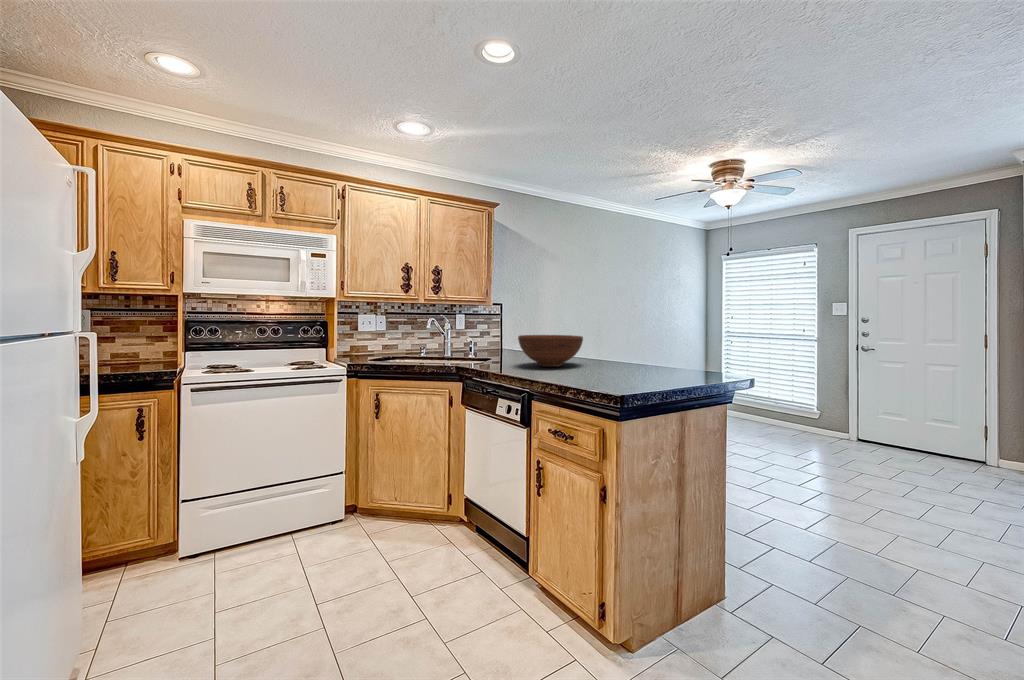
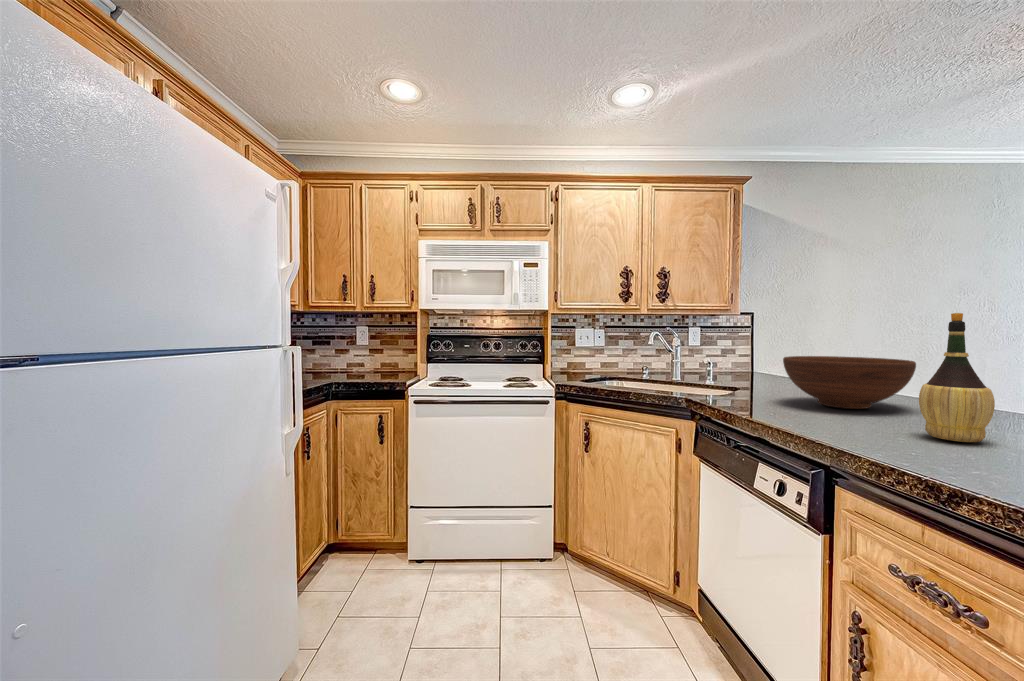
wine bottle: none [581,309,609,377] -> present [919,313,995,442]

